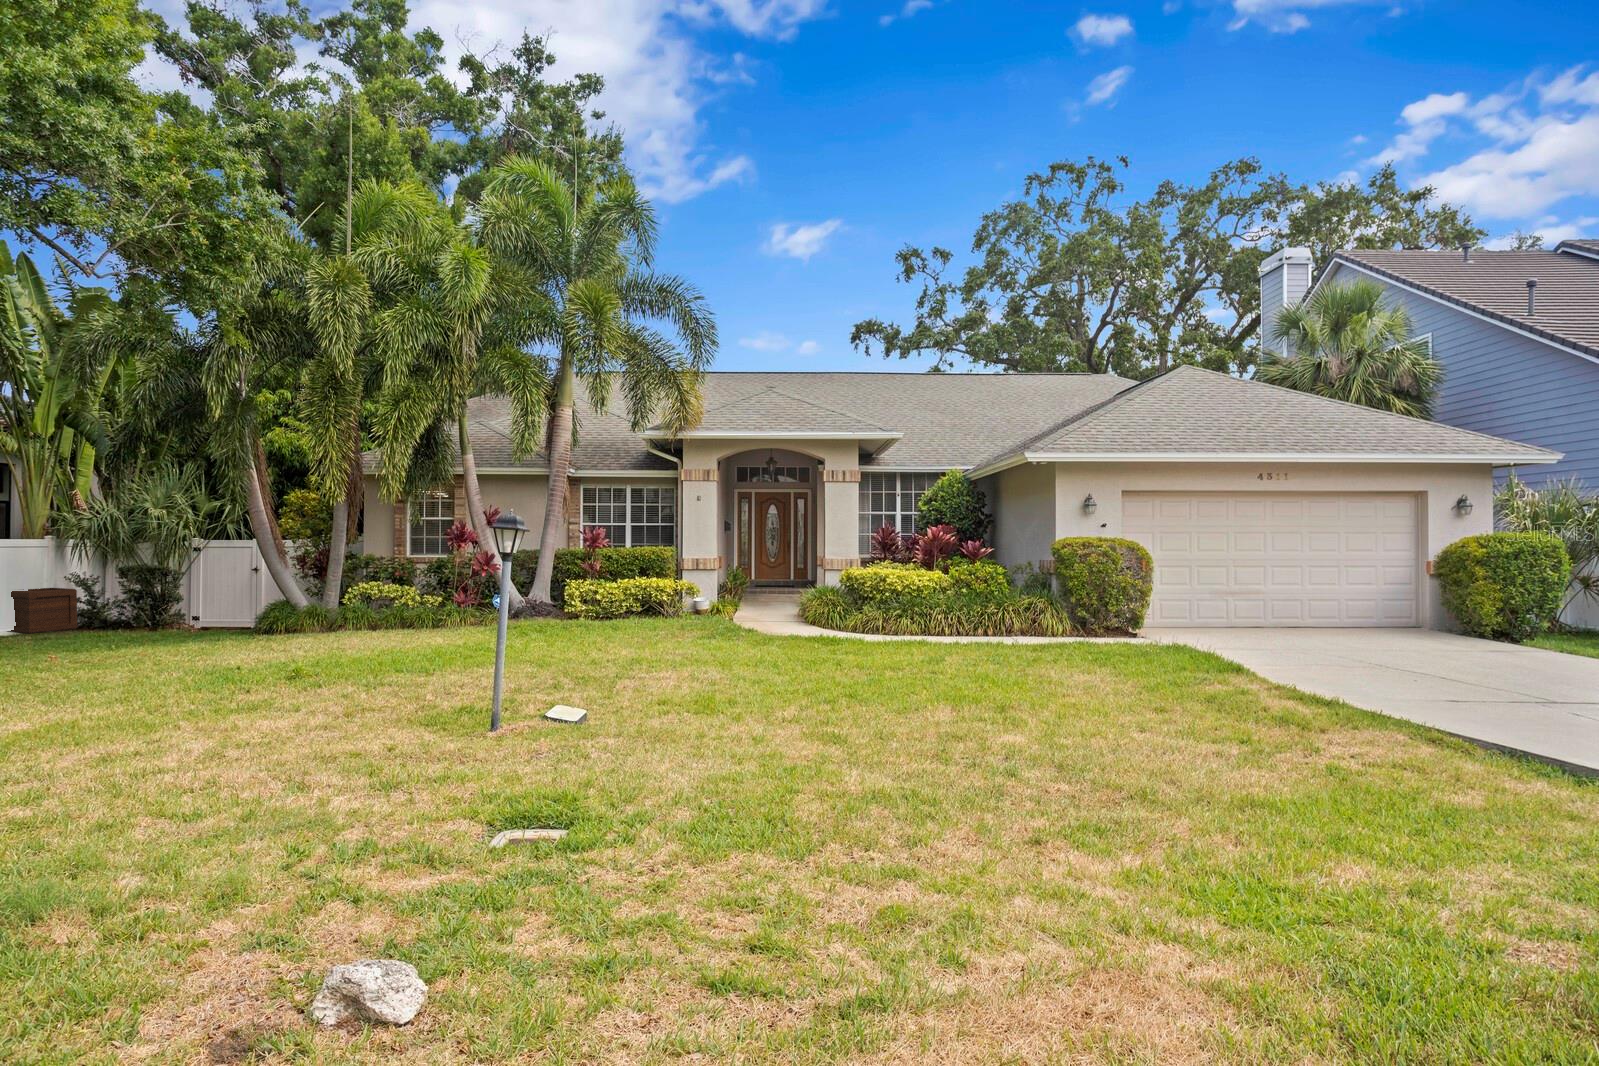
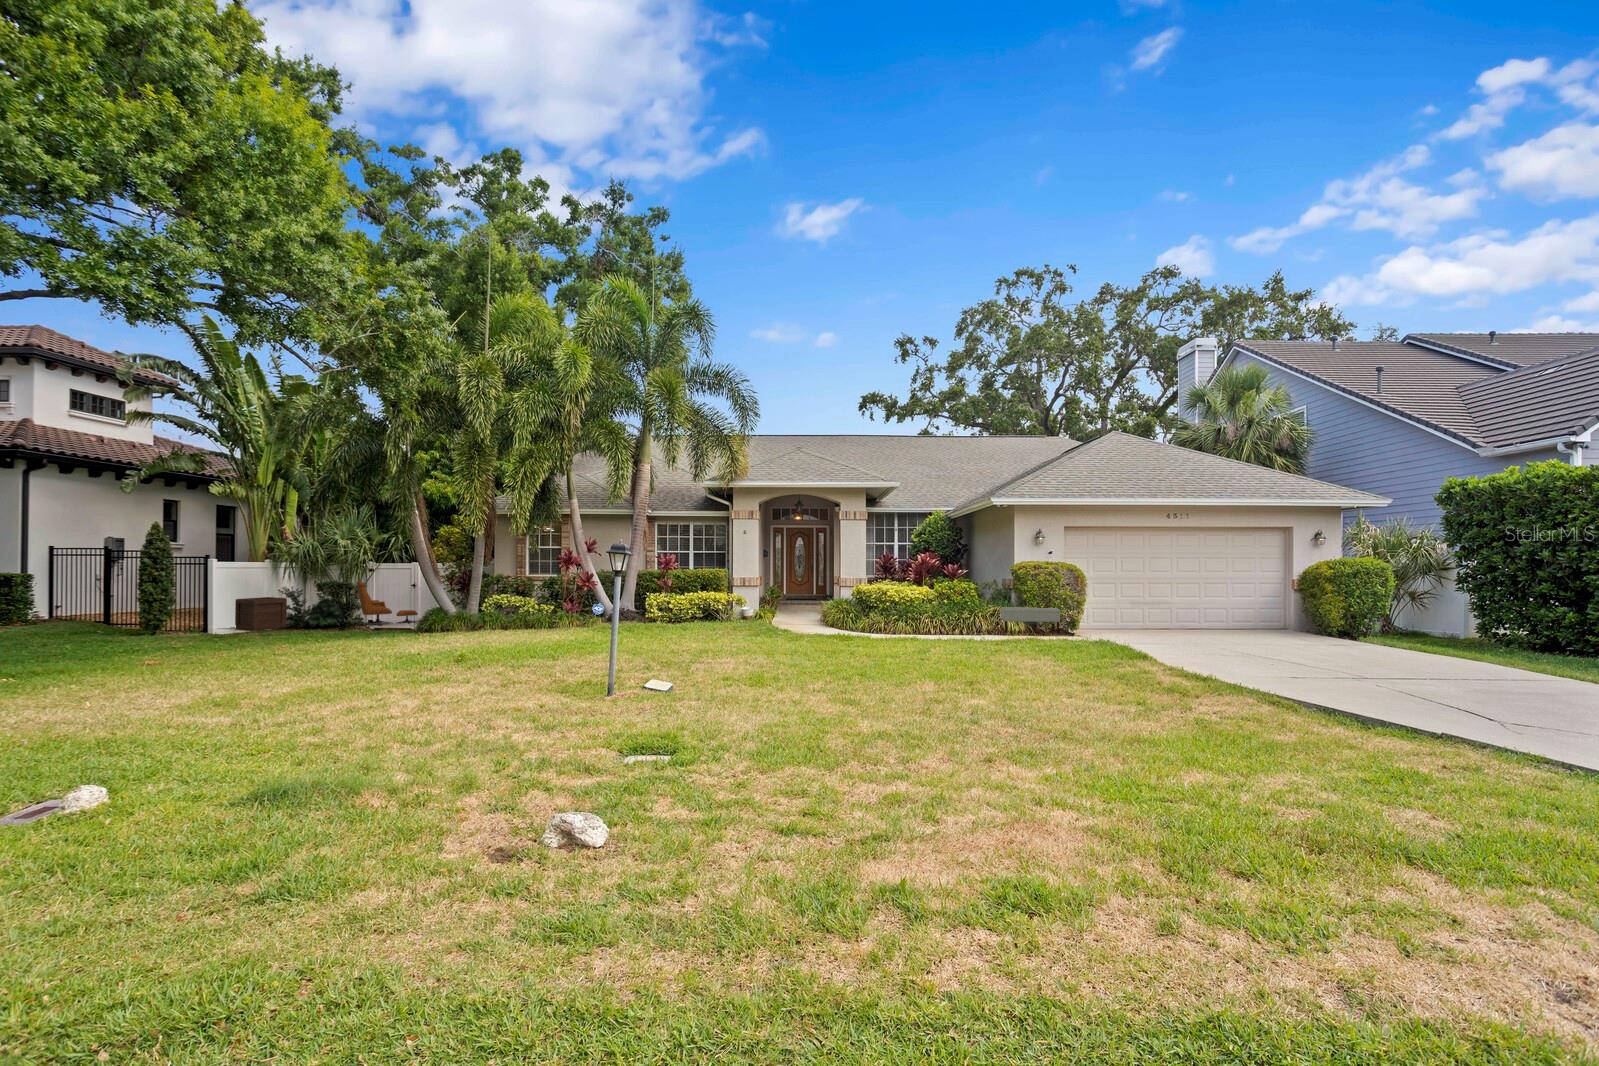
lounge chair: none [173,566,260,626] -> present [357,582,417,626]
potted plant: none [102,590,159,628] -> present [305,600,344,627]
bench: none [1036,598,1116,633] -> present [1000,607,1060,633]

